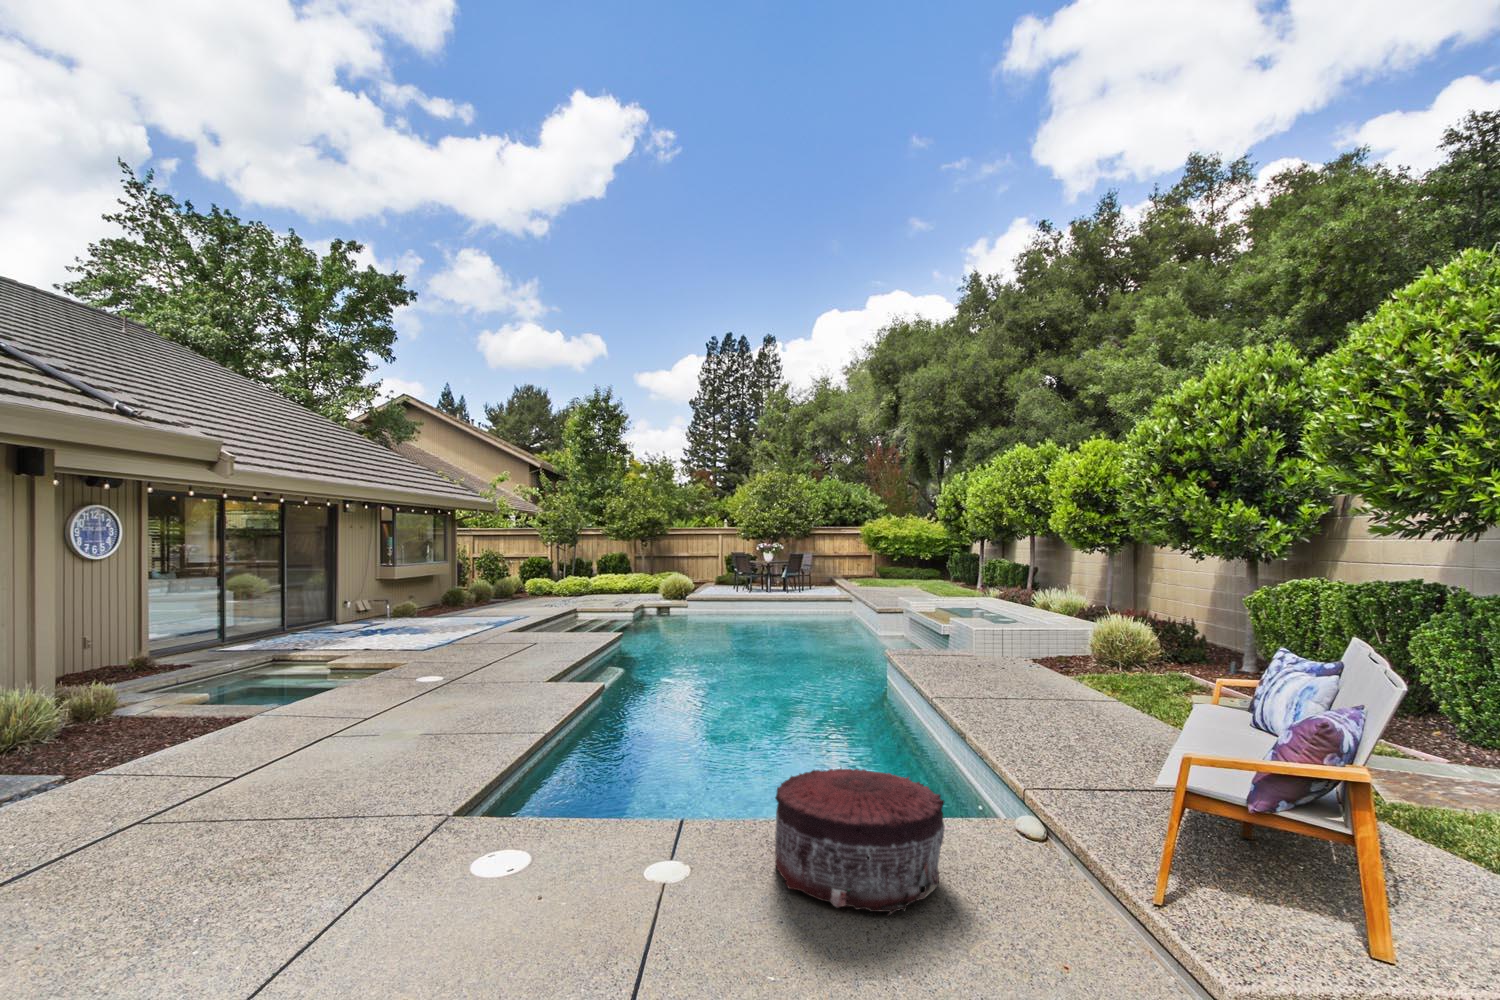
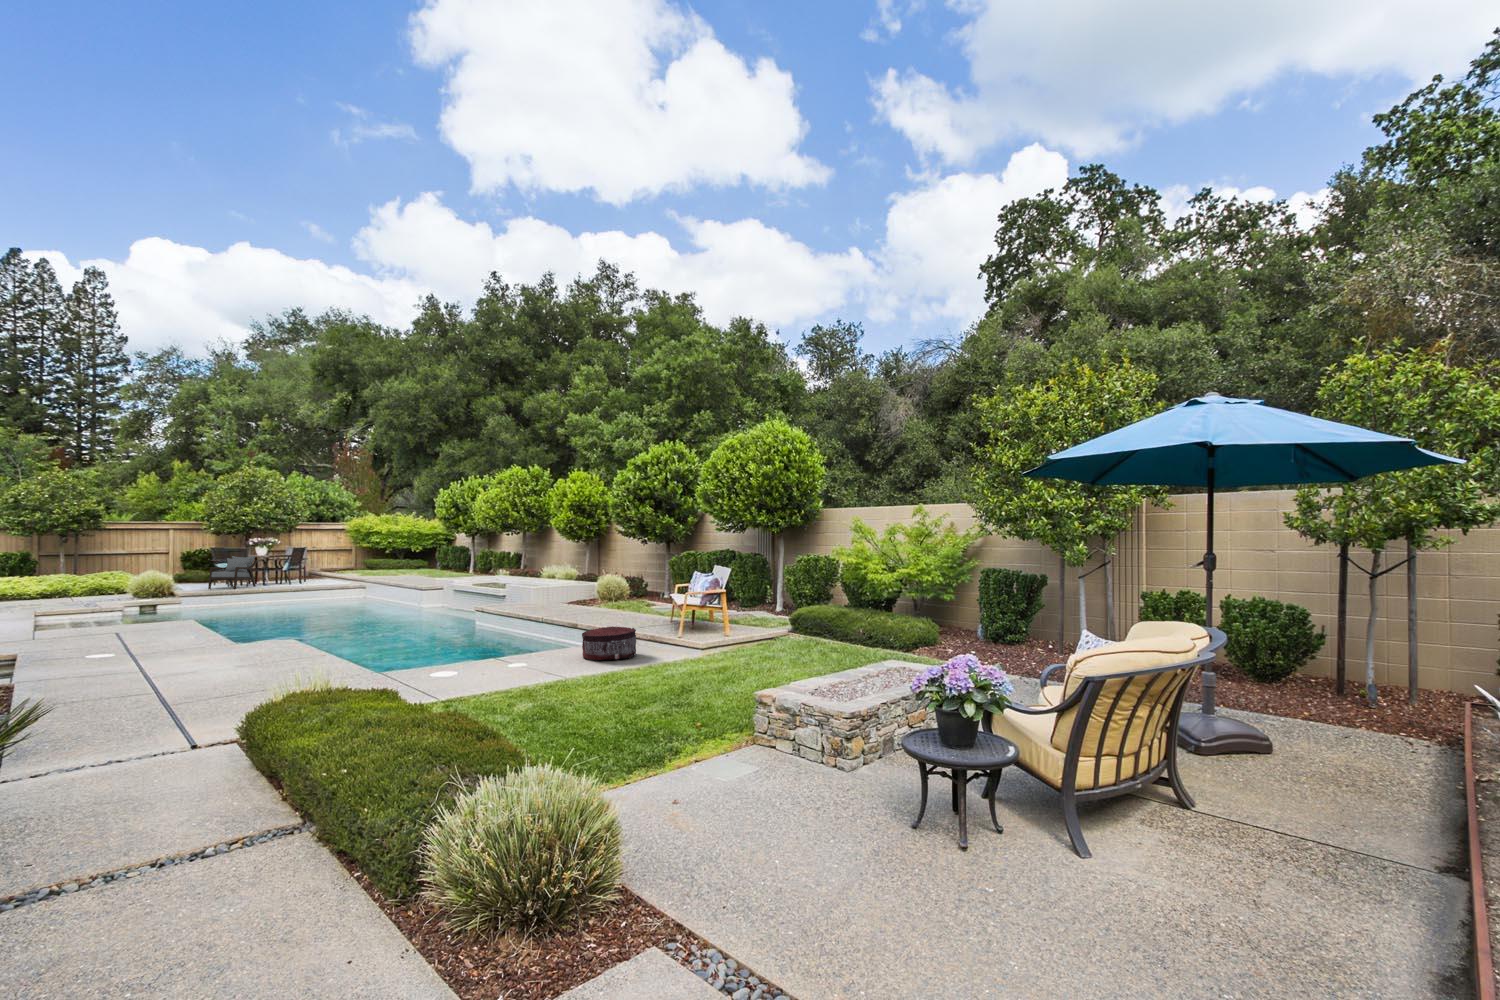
armchair: none [707,551,751,584] -> present [208,556,257,589]

